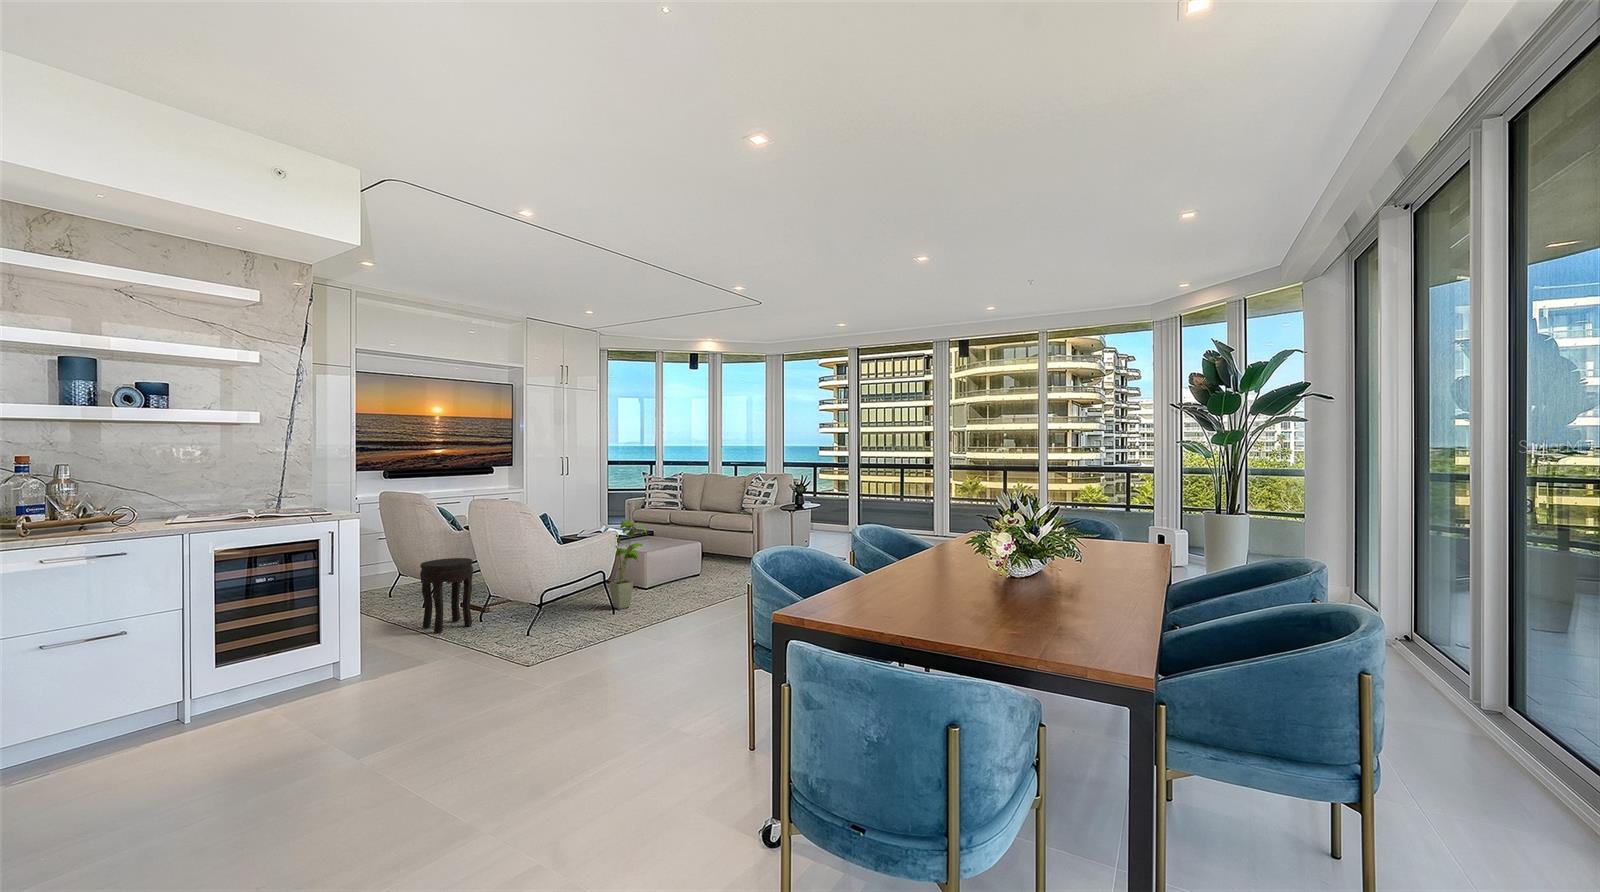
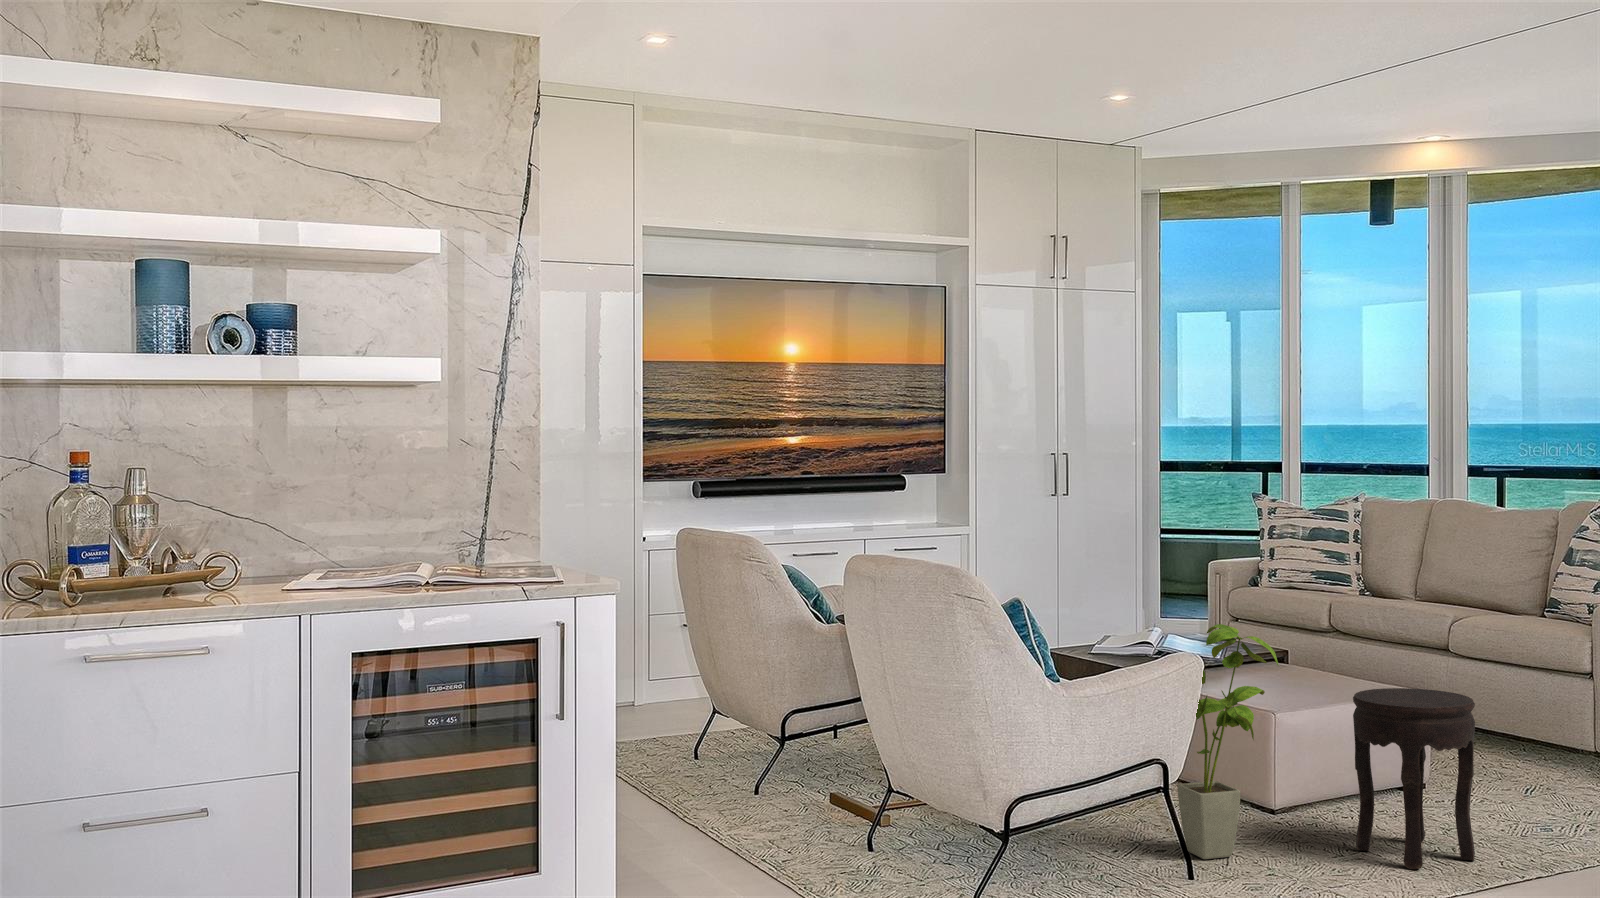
side table: present [420,558,473,633] -> present [1353,688,1475,869]

